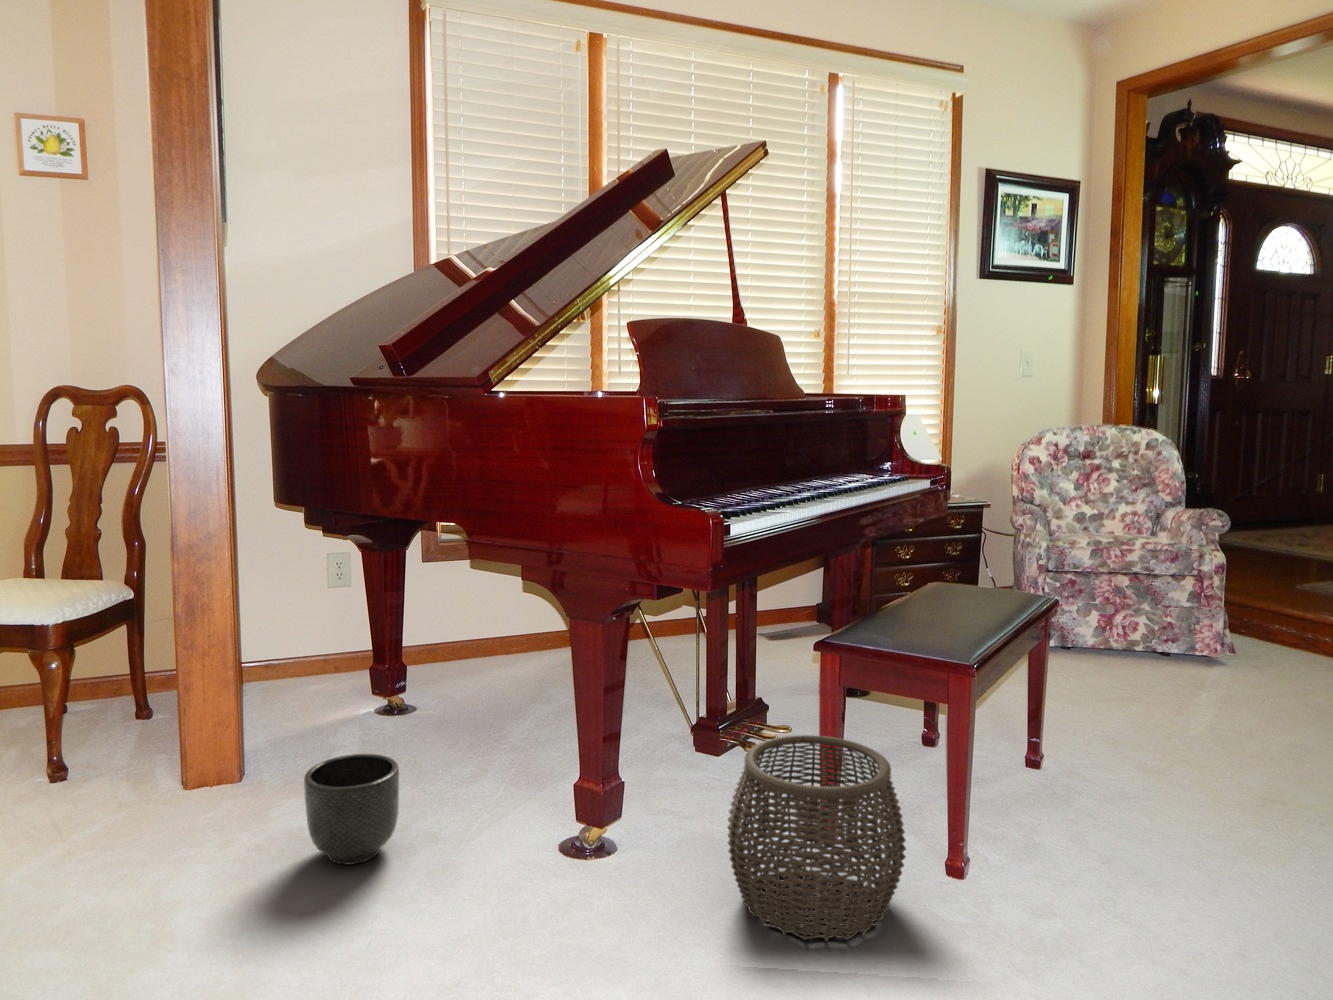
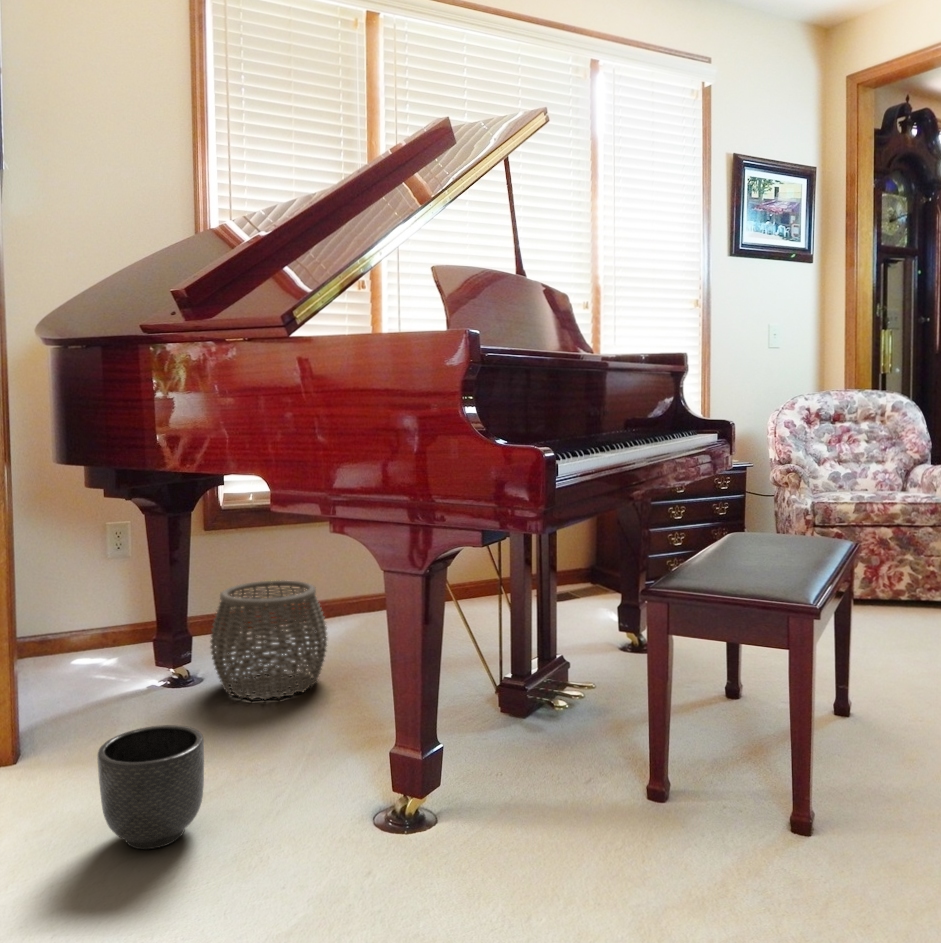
woven basket: present [727,735,906,942] -> present [210,580,328,699]

